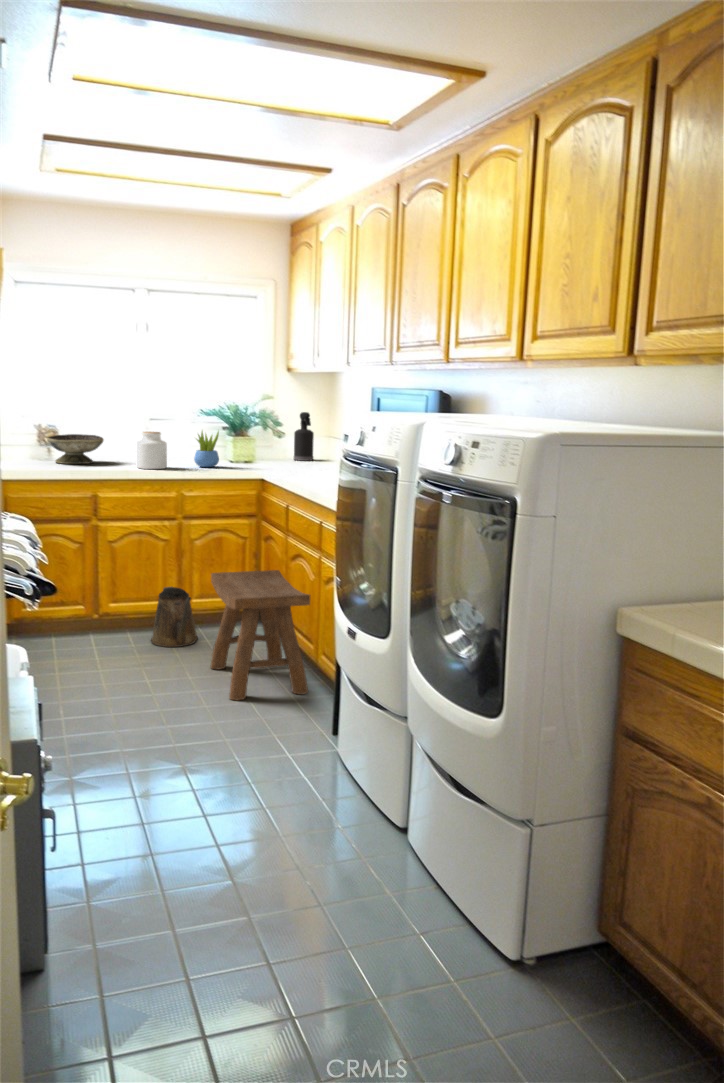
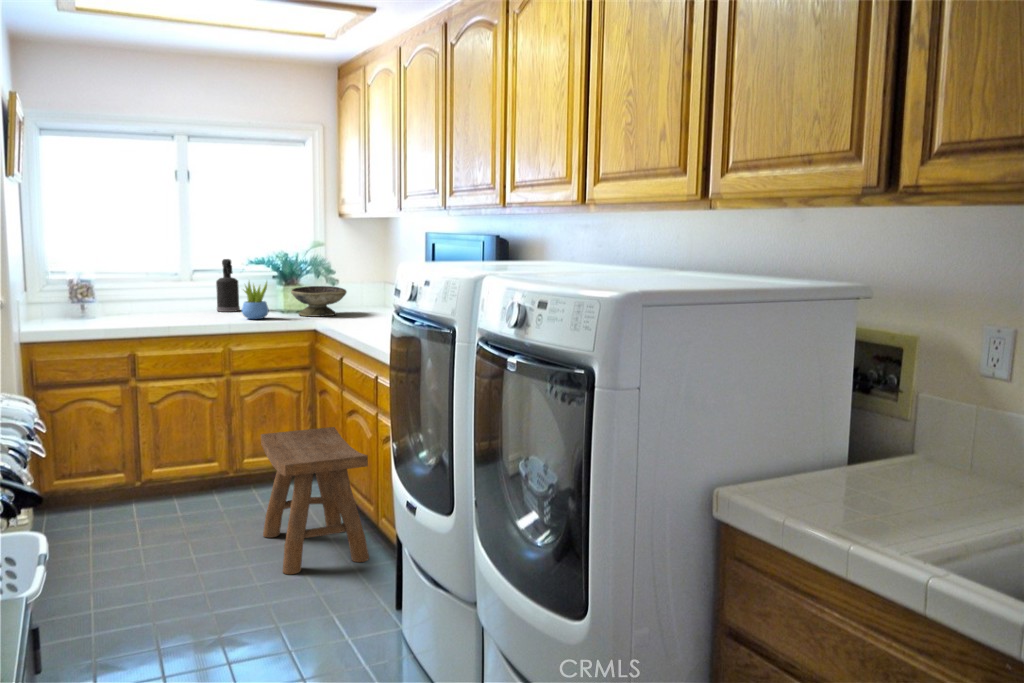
spray bottle: present [293,412,314,461] -> present [216,259,240,312]
jar: present [136,432,167,469] -> none [177,284,212,324]
decorative bowl: present [47,434,104,464] -> present [291,286,346,316]
watering can: present [151,587,198,647] -> none [199,447,251,513]

